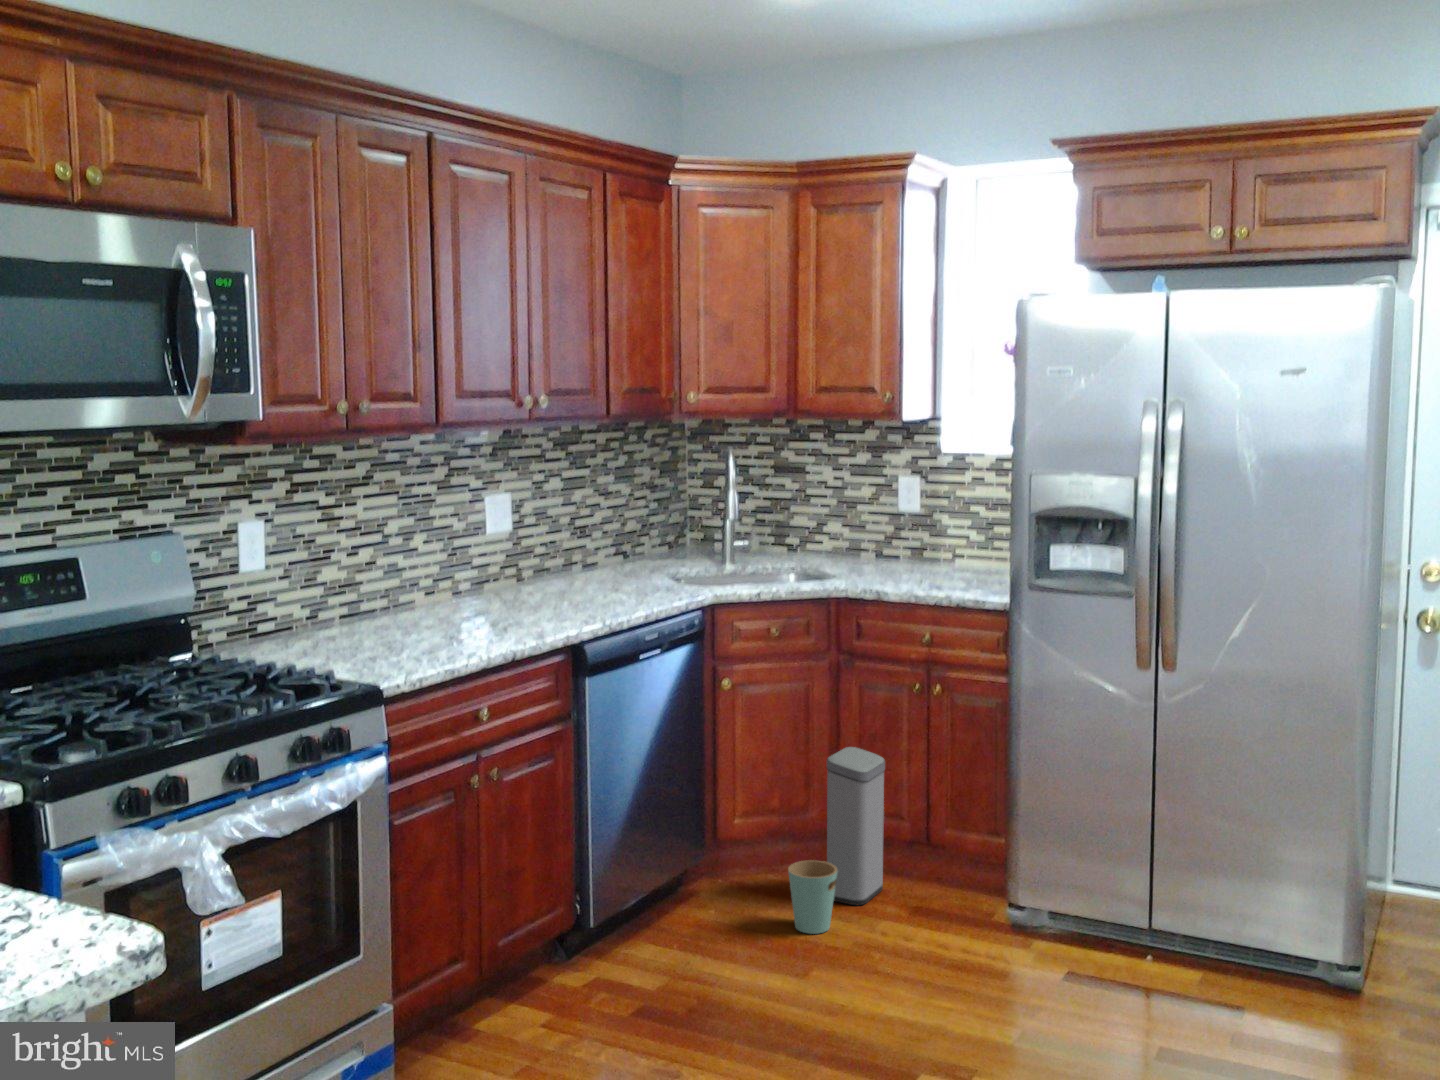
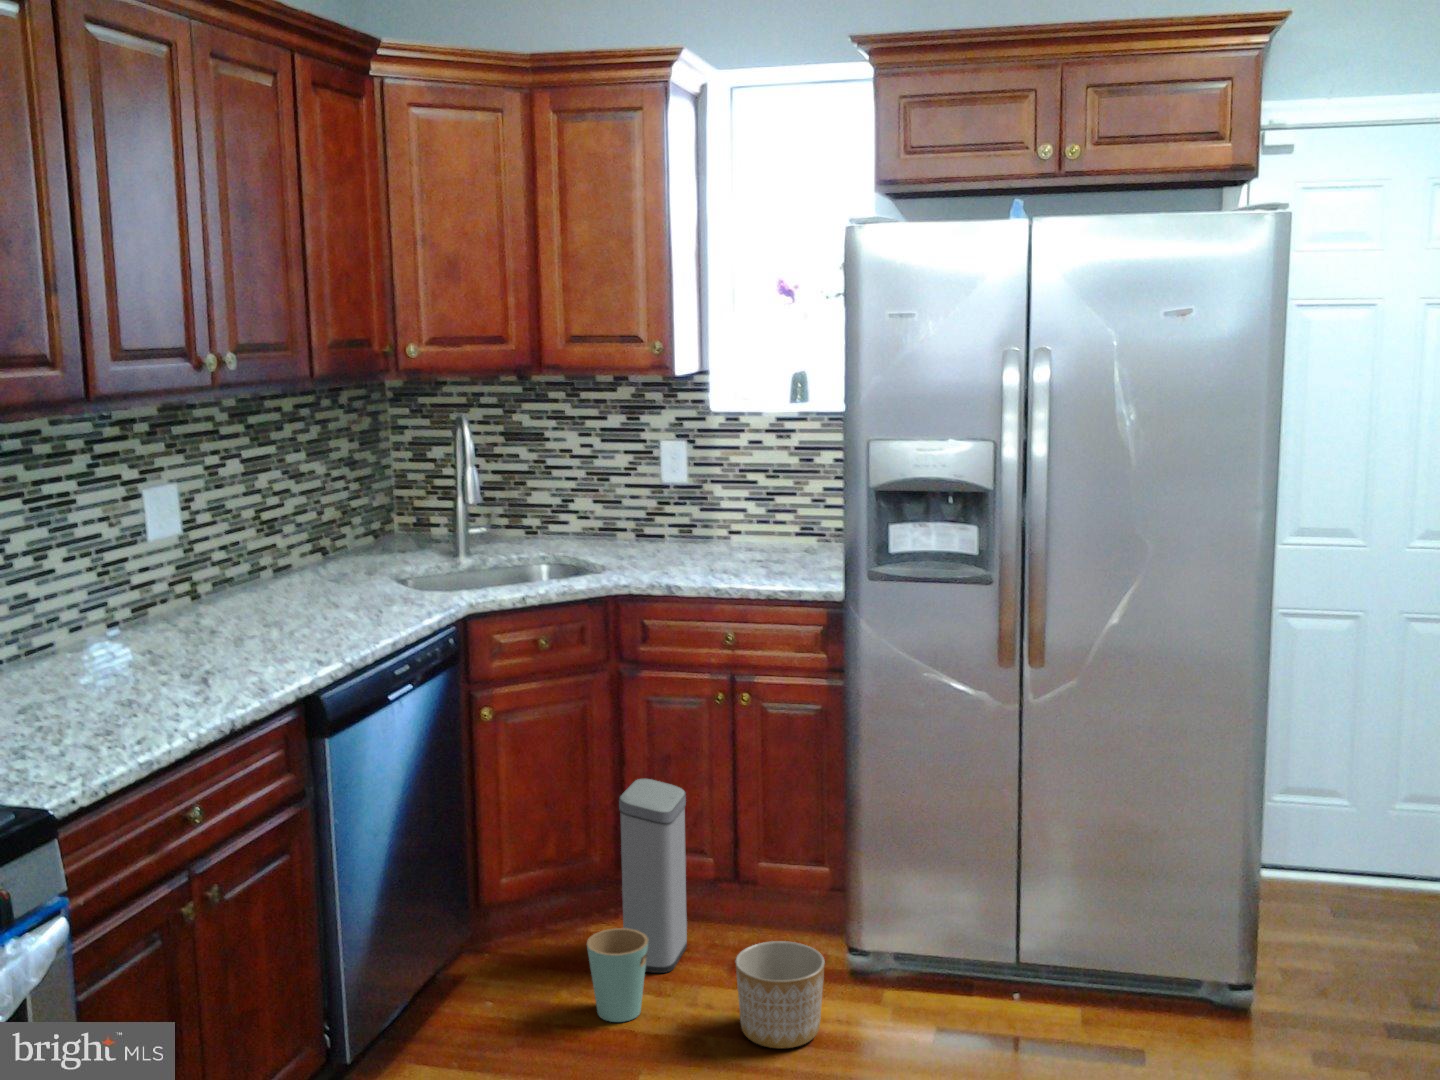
planter: none [901,883,975,967] -> present [735,941,825,1048]

